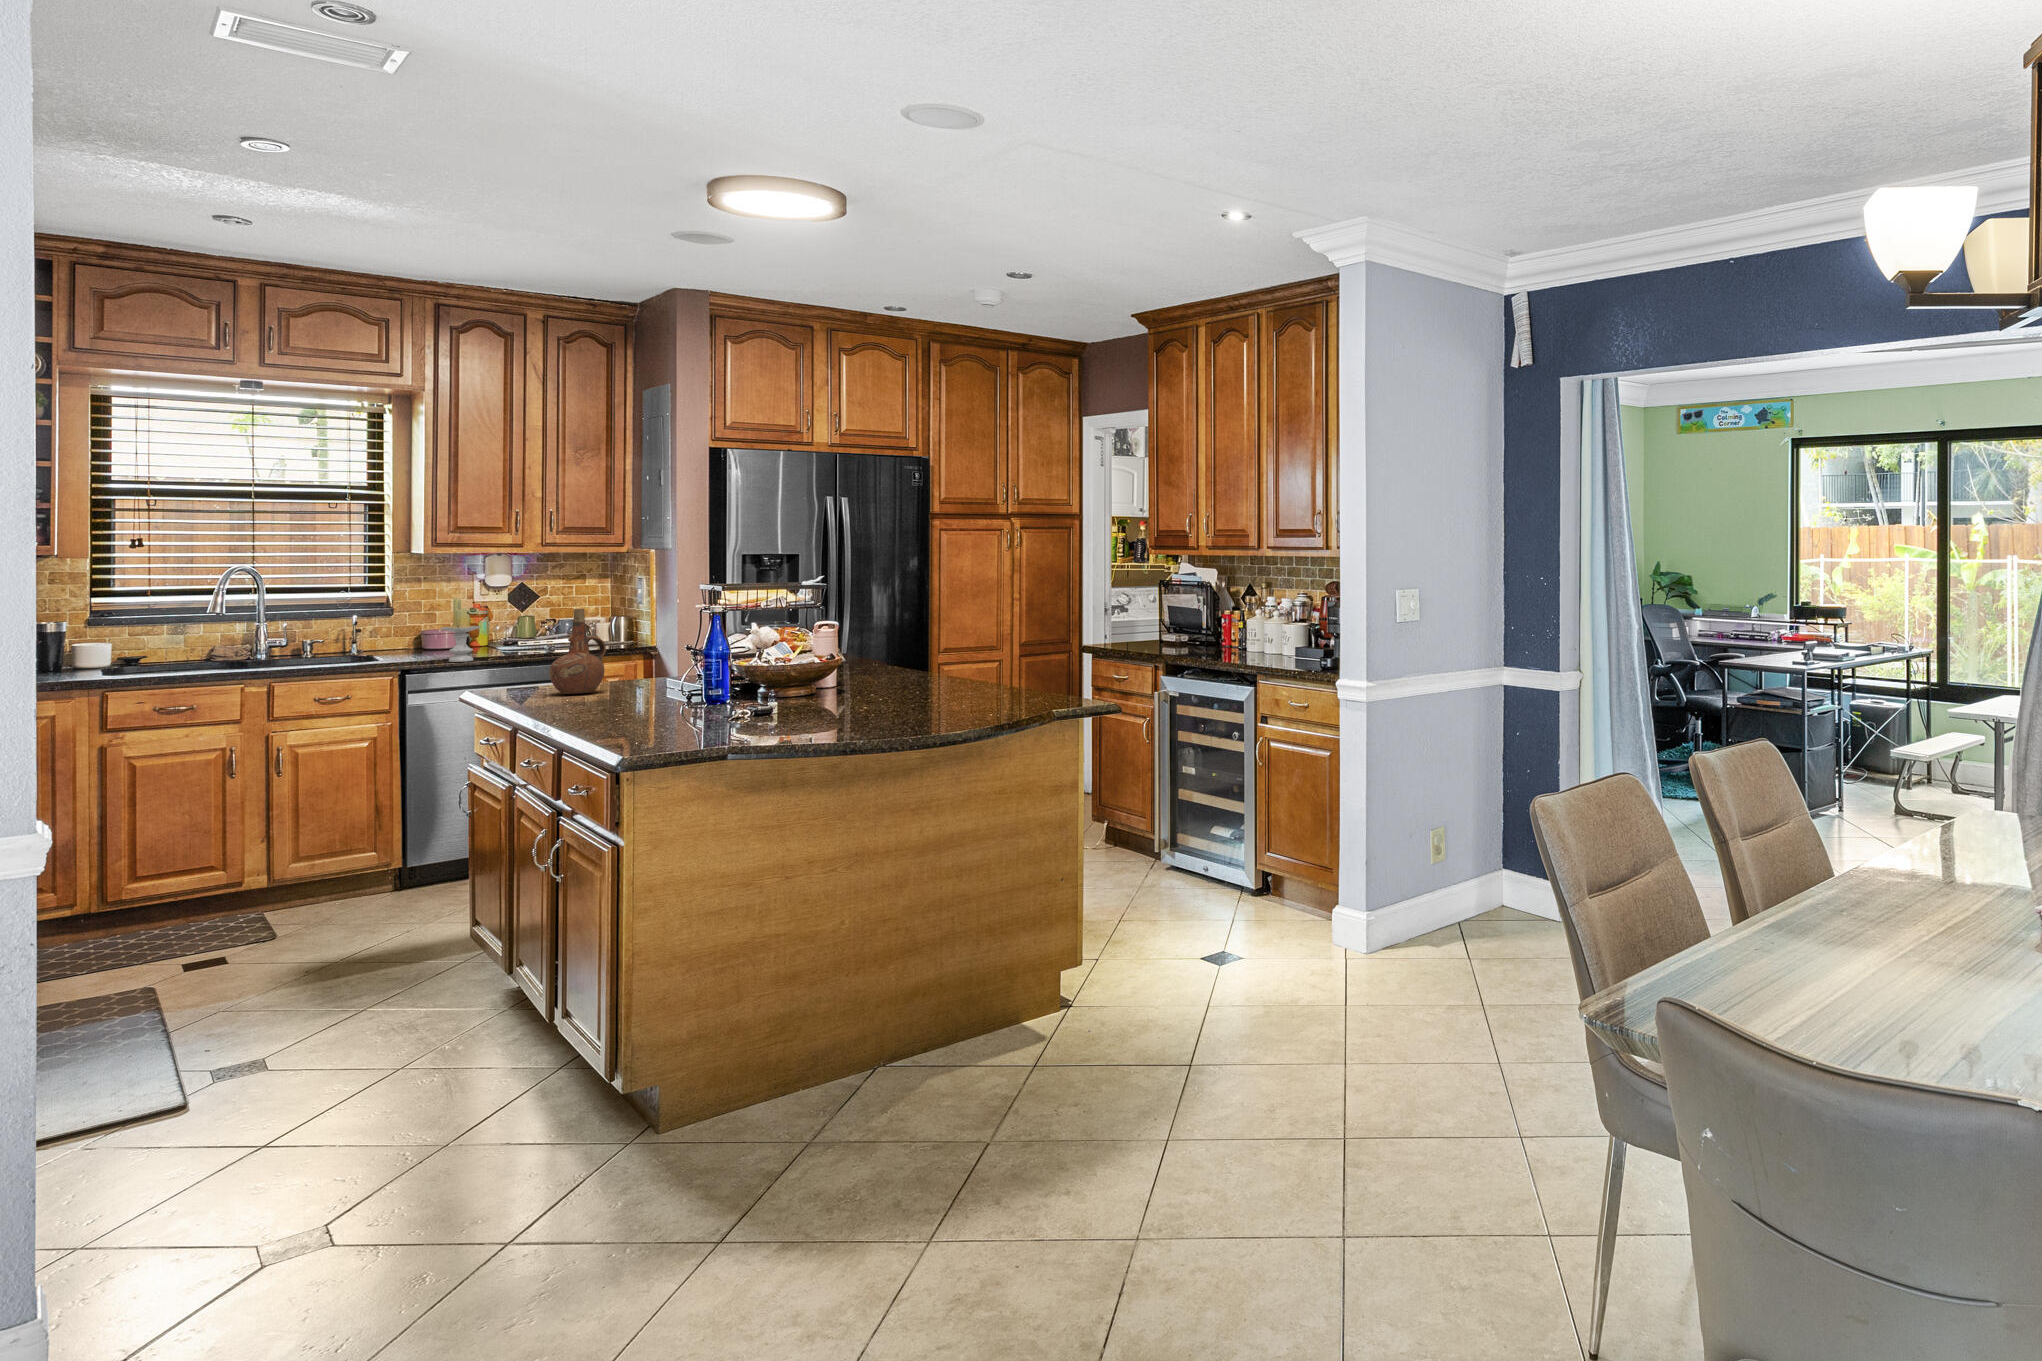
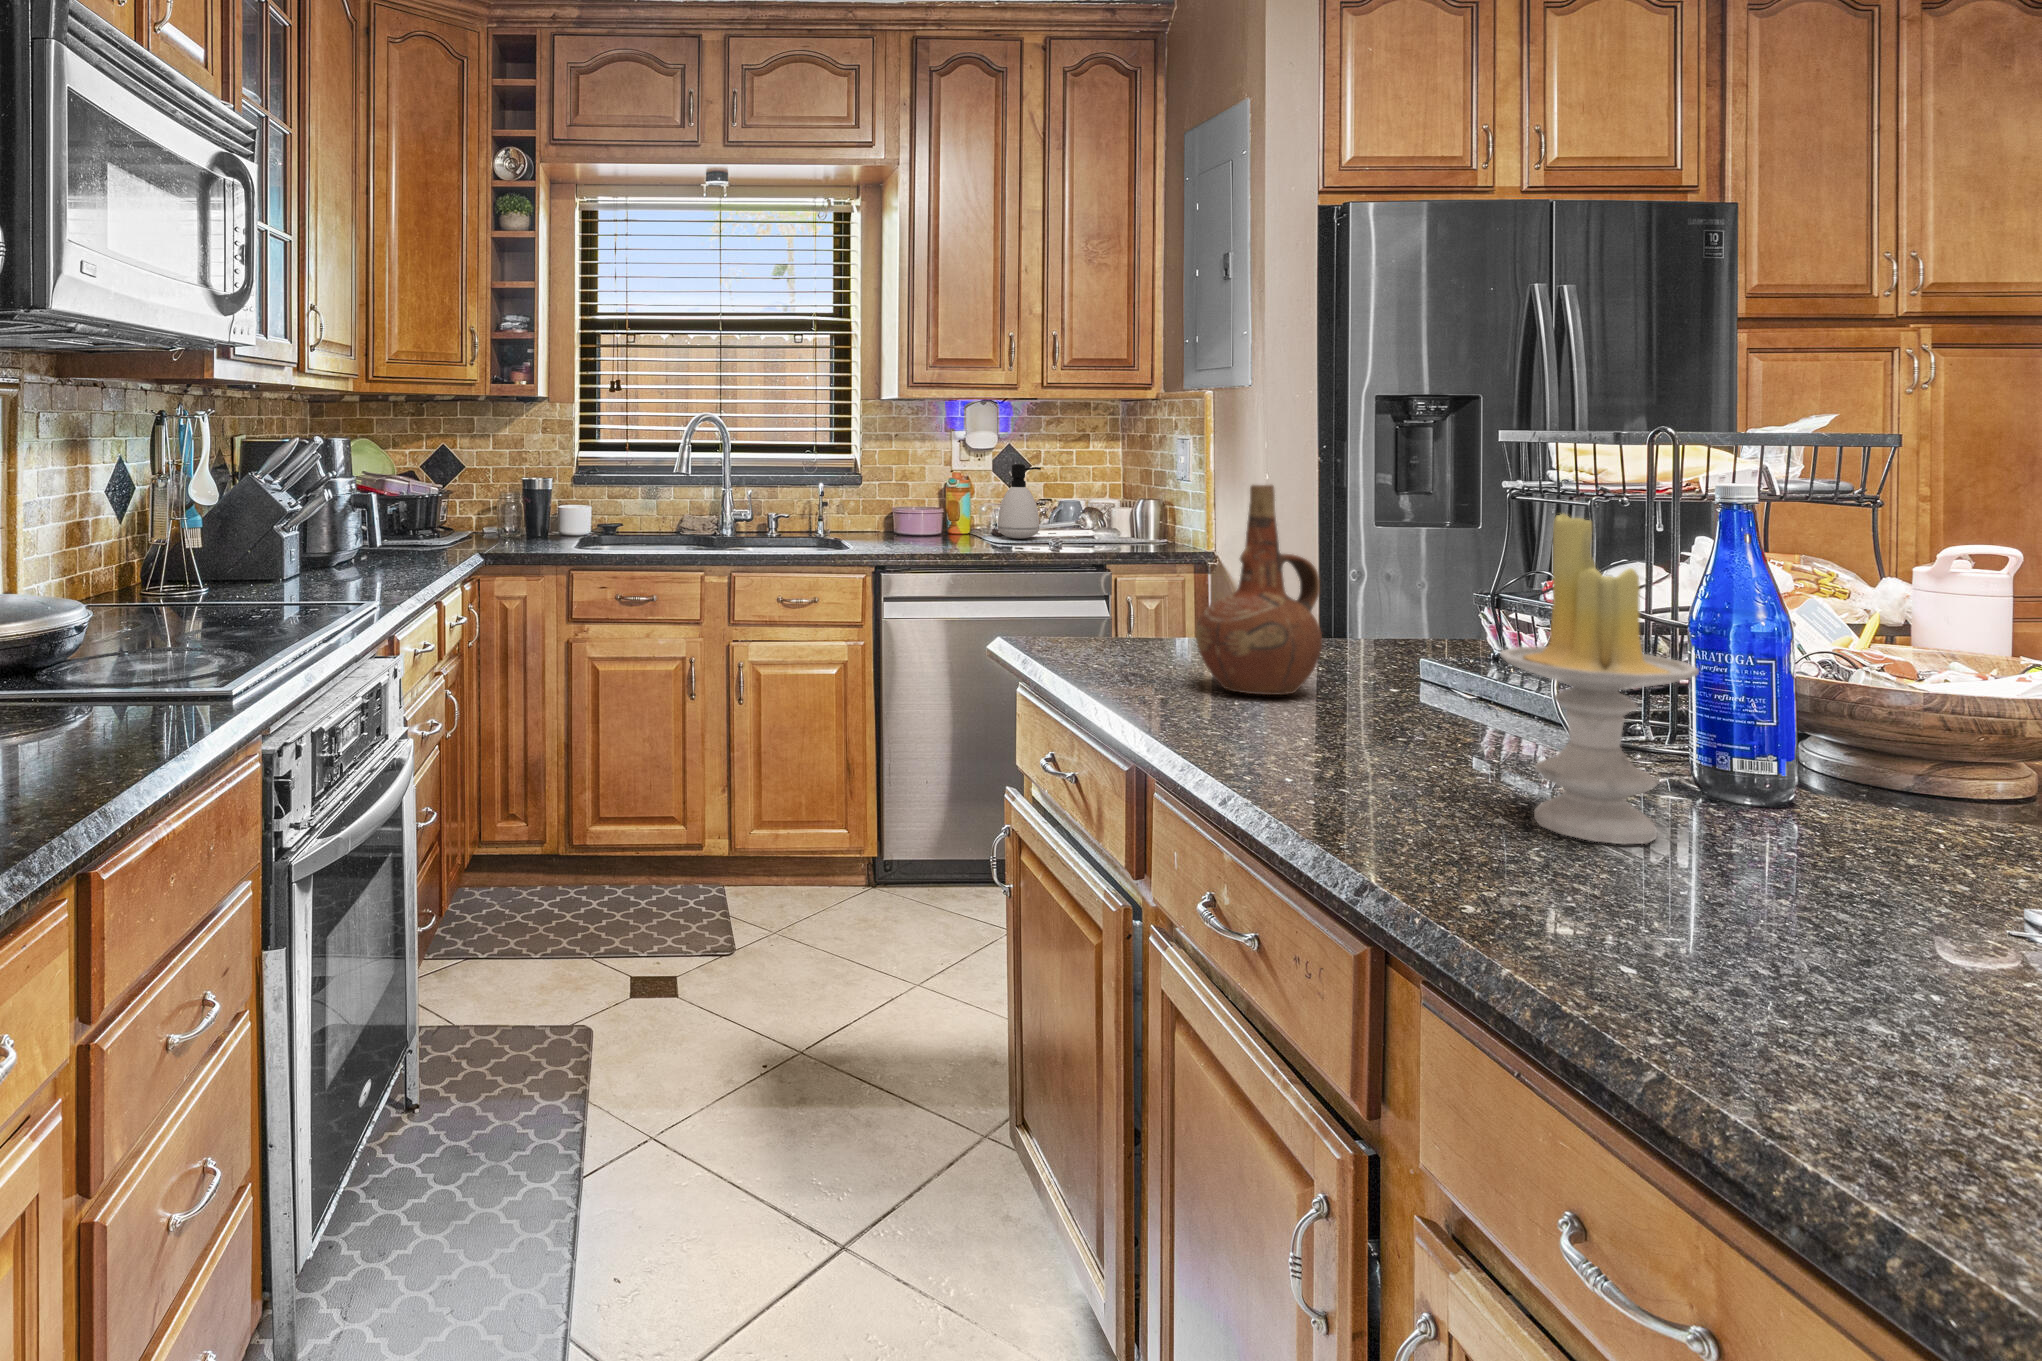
soap dispenser: none [509,597,542,648] -> present [998,464,1041,539]
candle: present [441,598,480,662] -> present [1500,513,1699,844]

